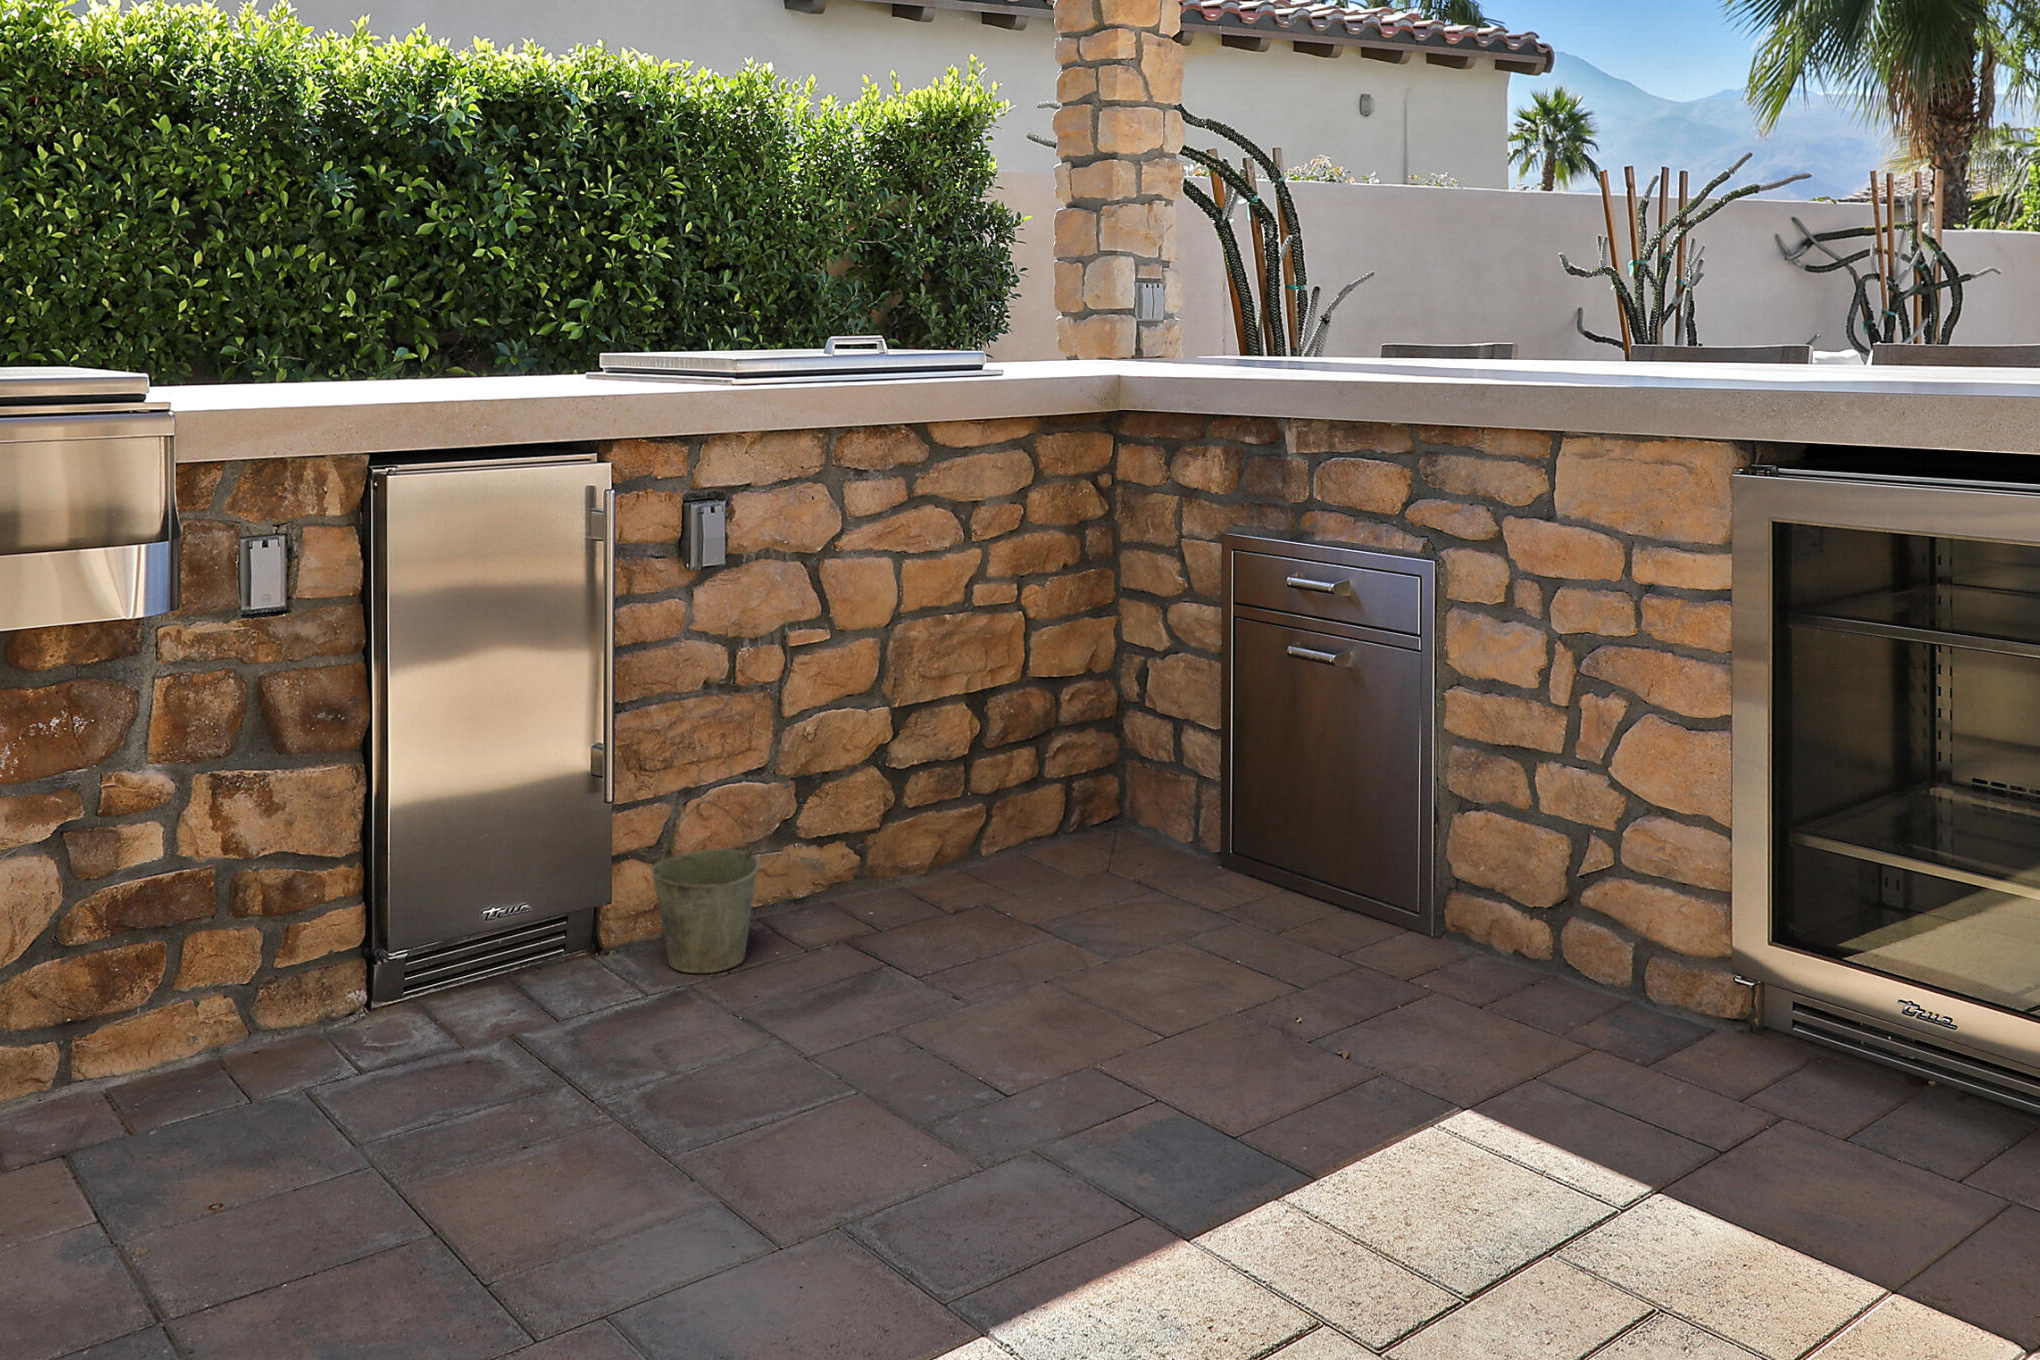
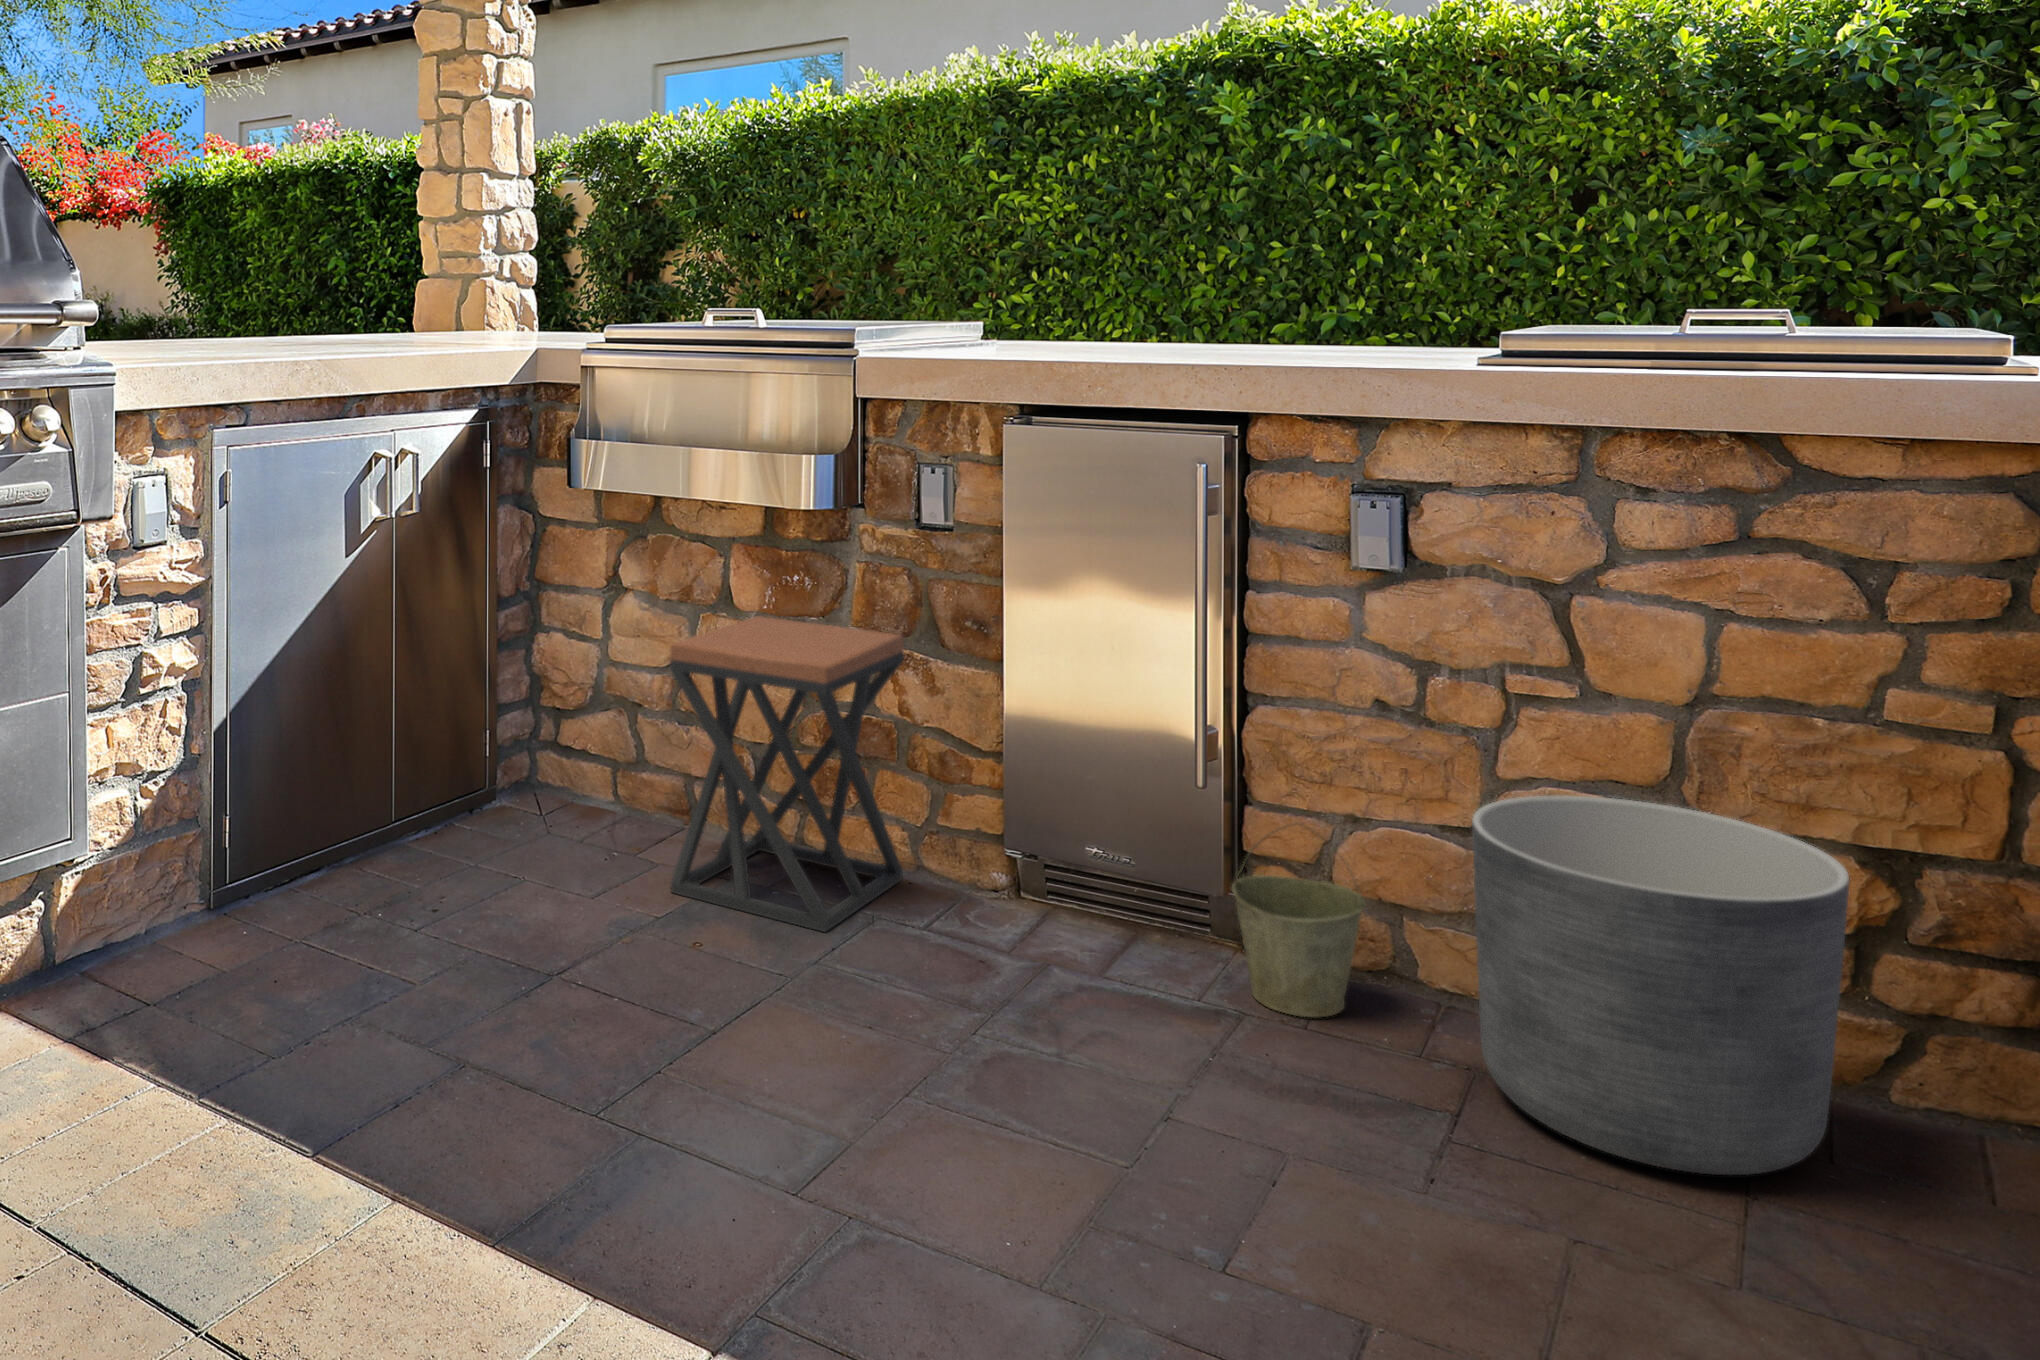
planter: none [841,695,1063,943] -> present [1472,796,1850,1175]
stool: none [8,751,324,1200] -> present [670,616,904,932]

